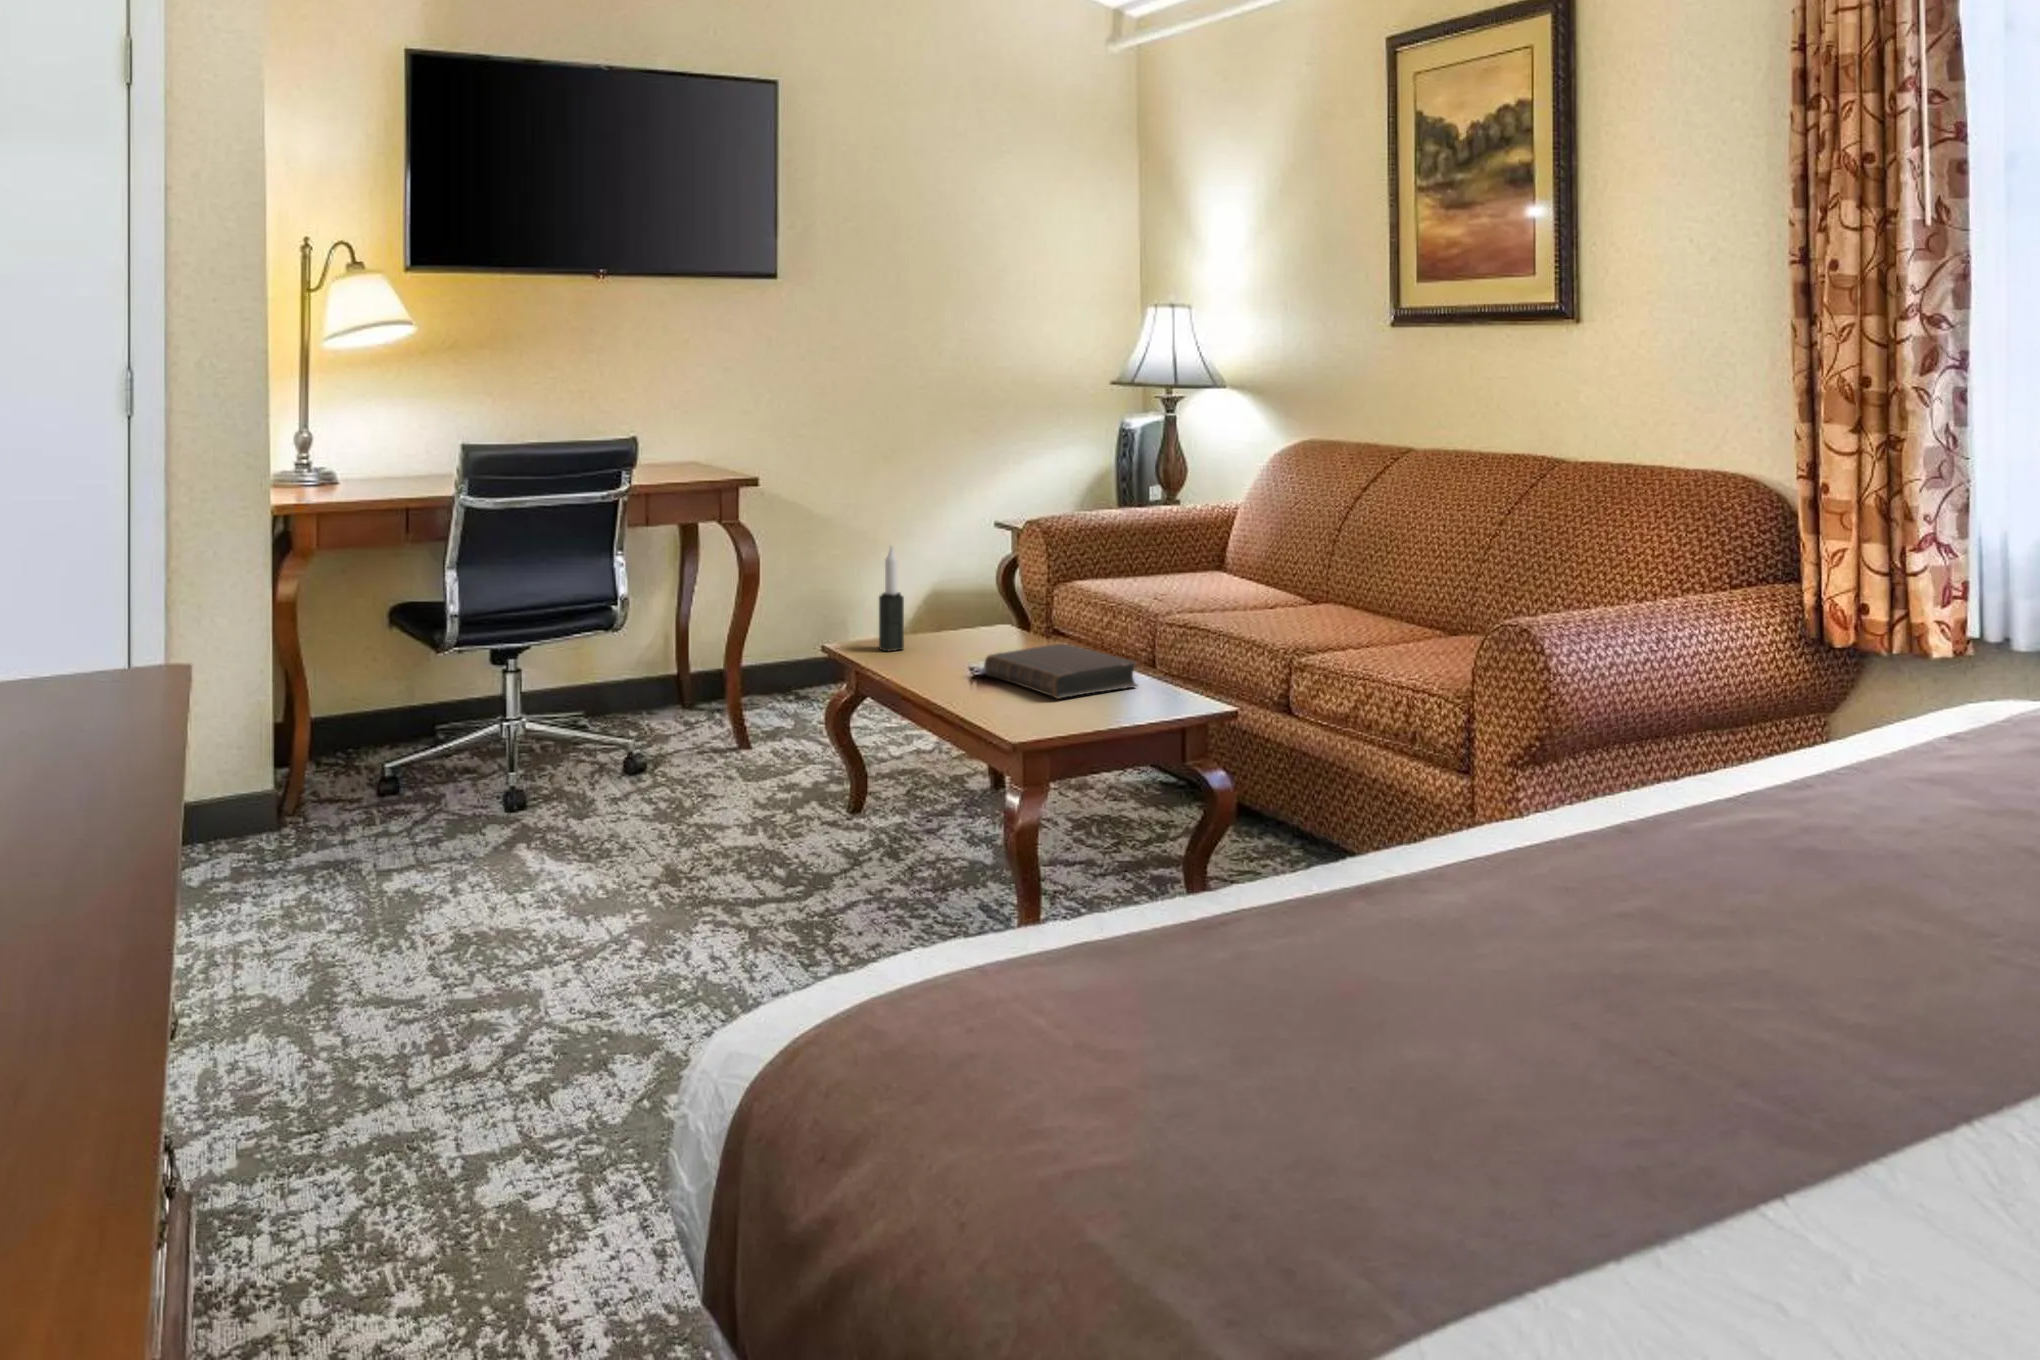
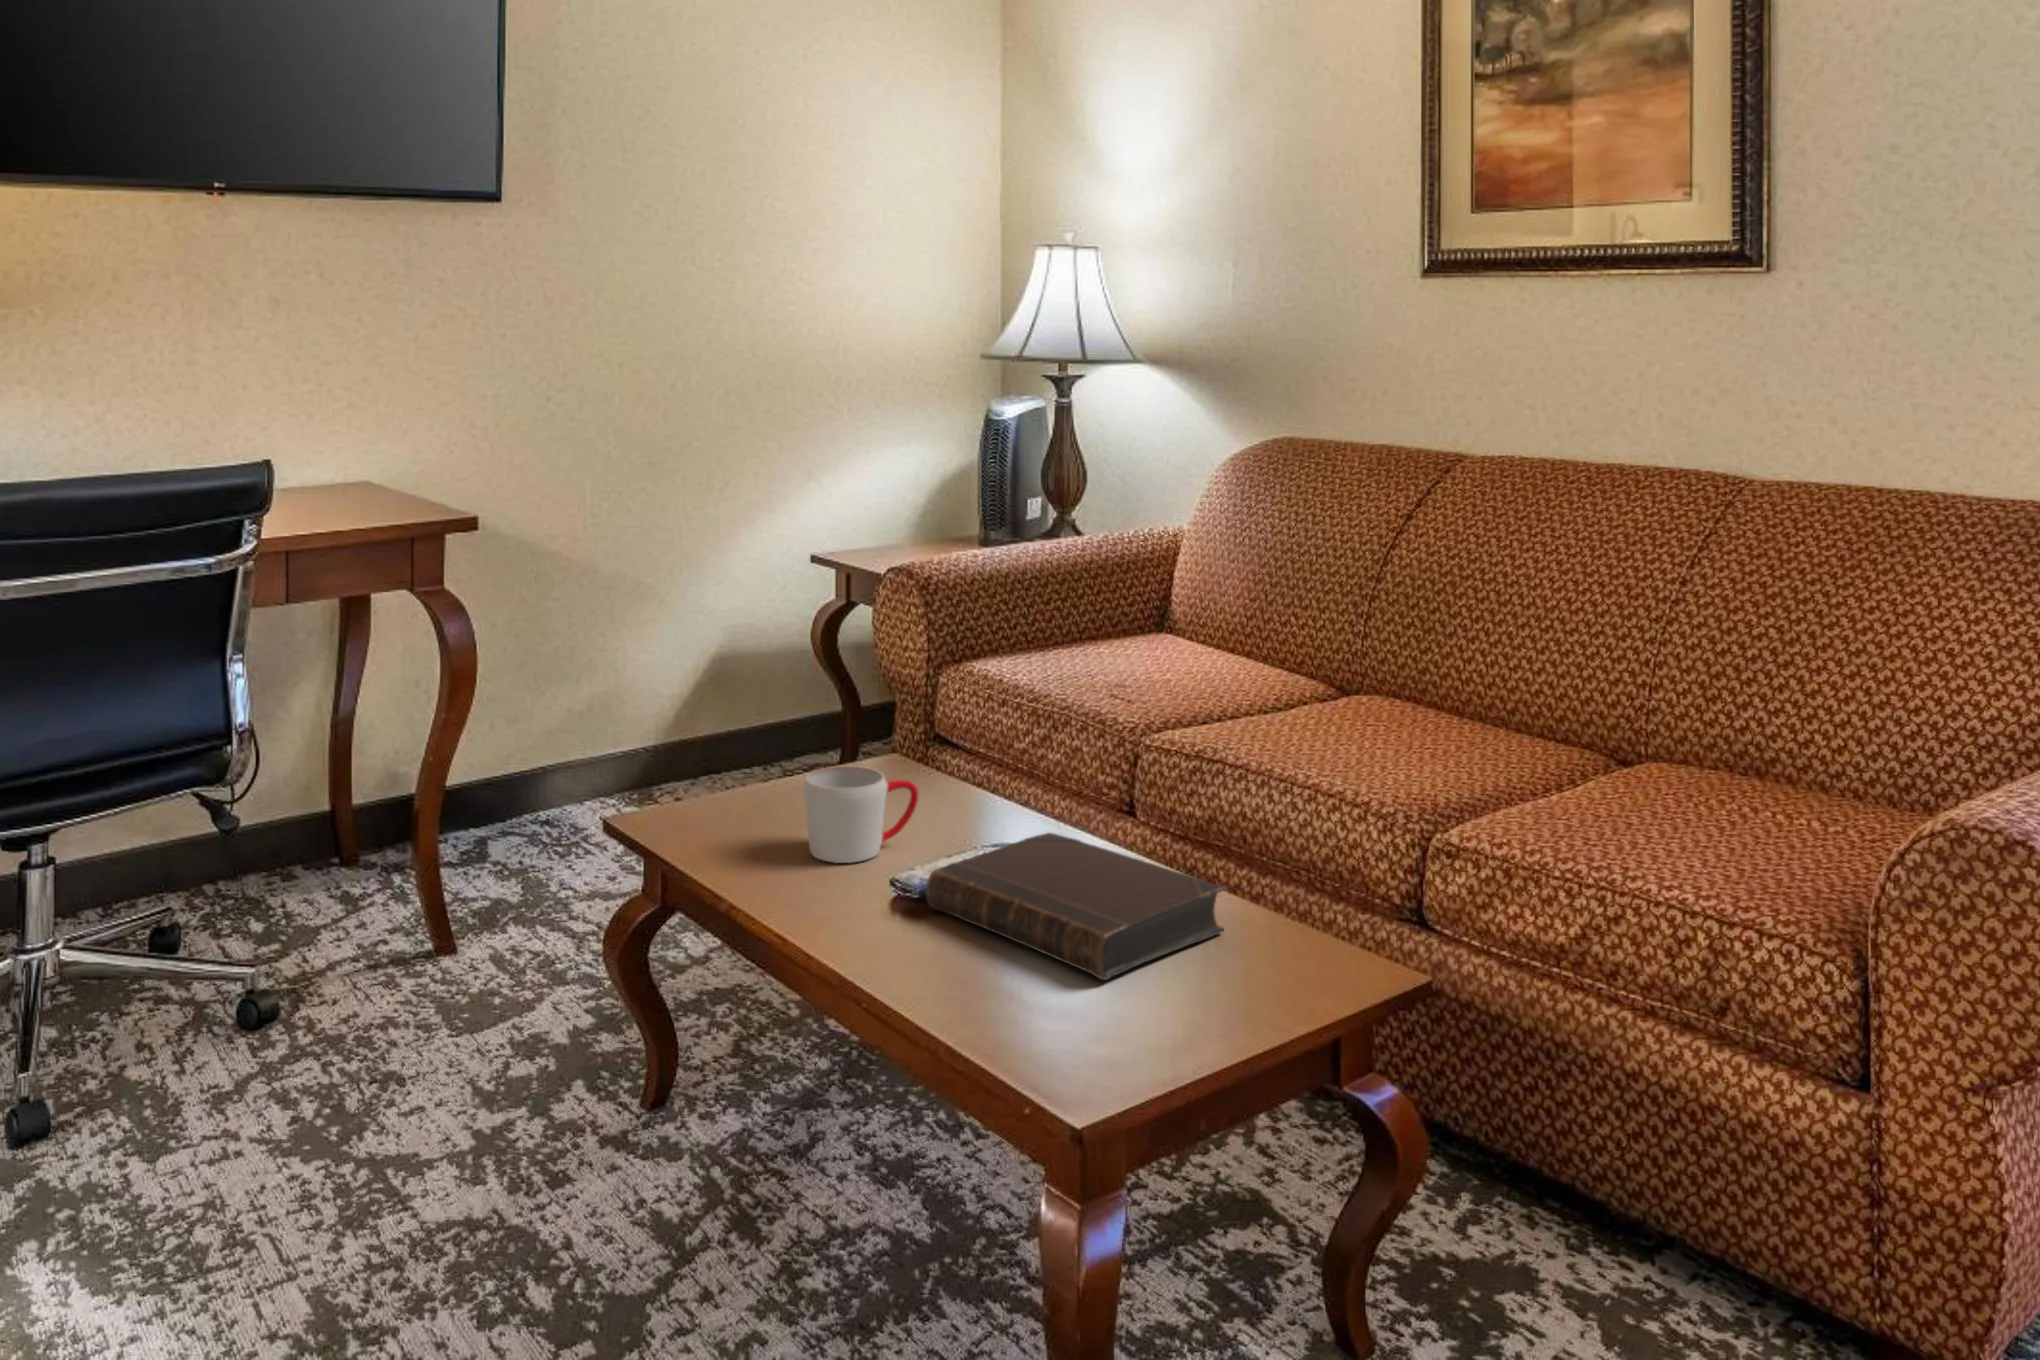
candle: present [879,546,904,651] -> none [704,655,749,843]
mug: none [931,610,998,660] -> present [804,766,918,863]

